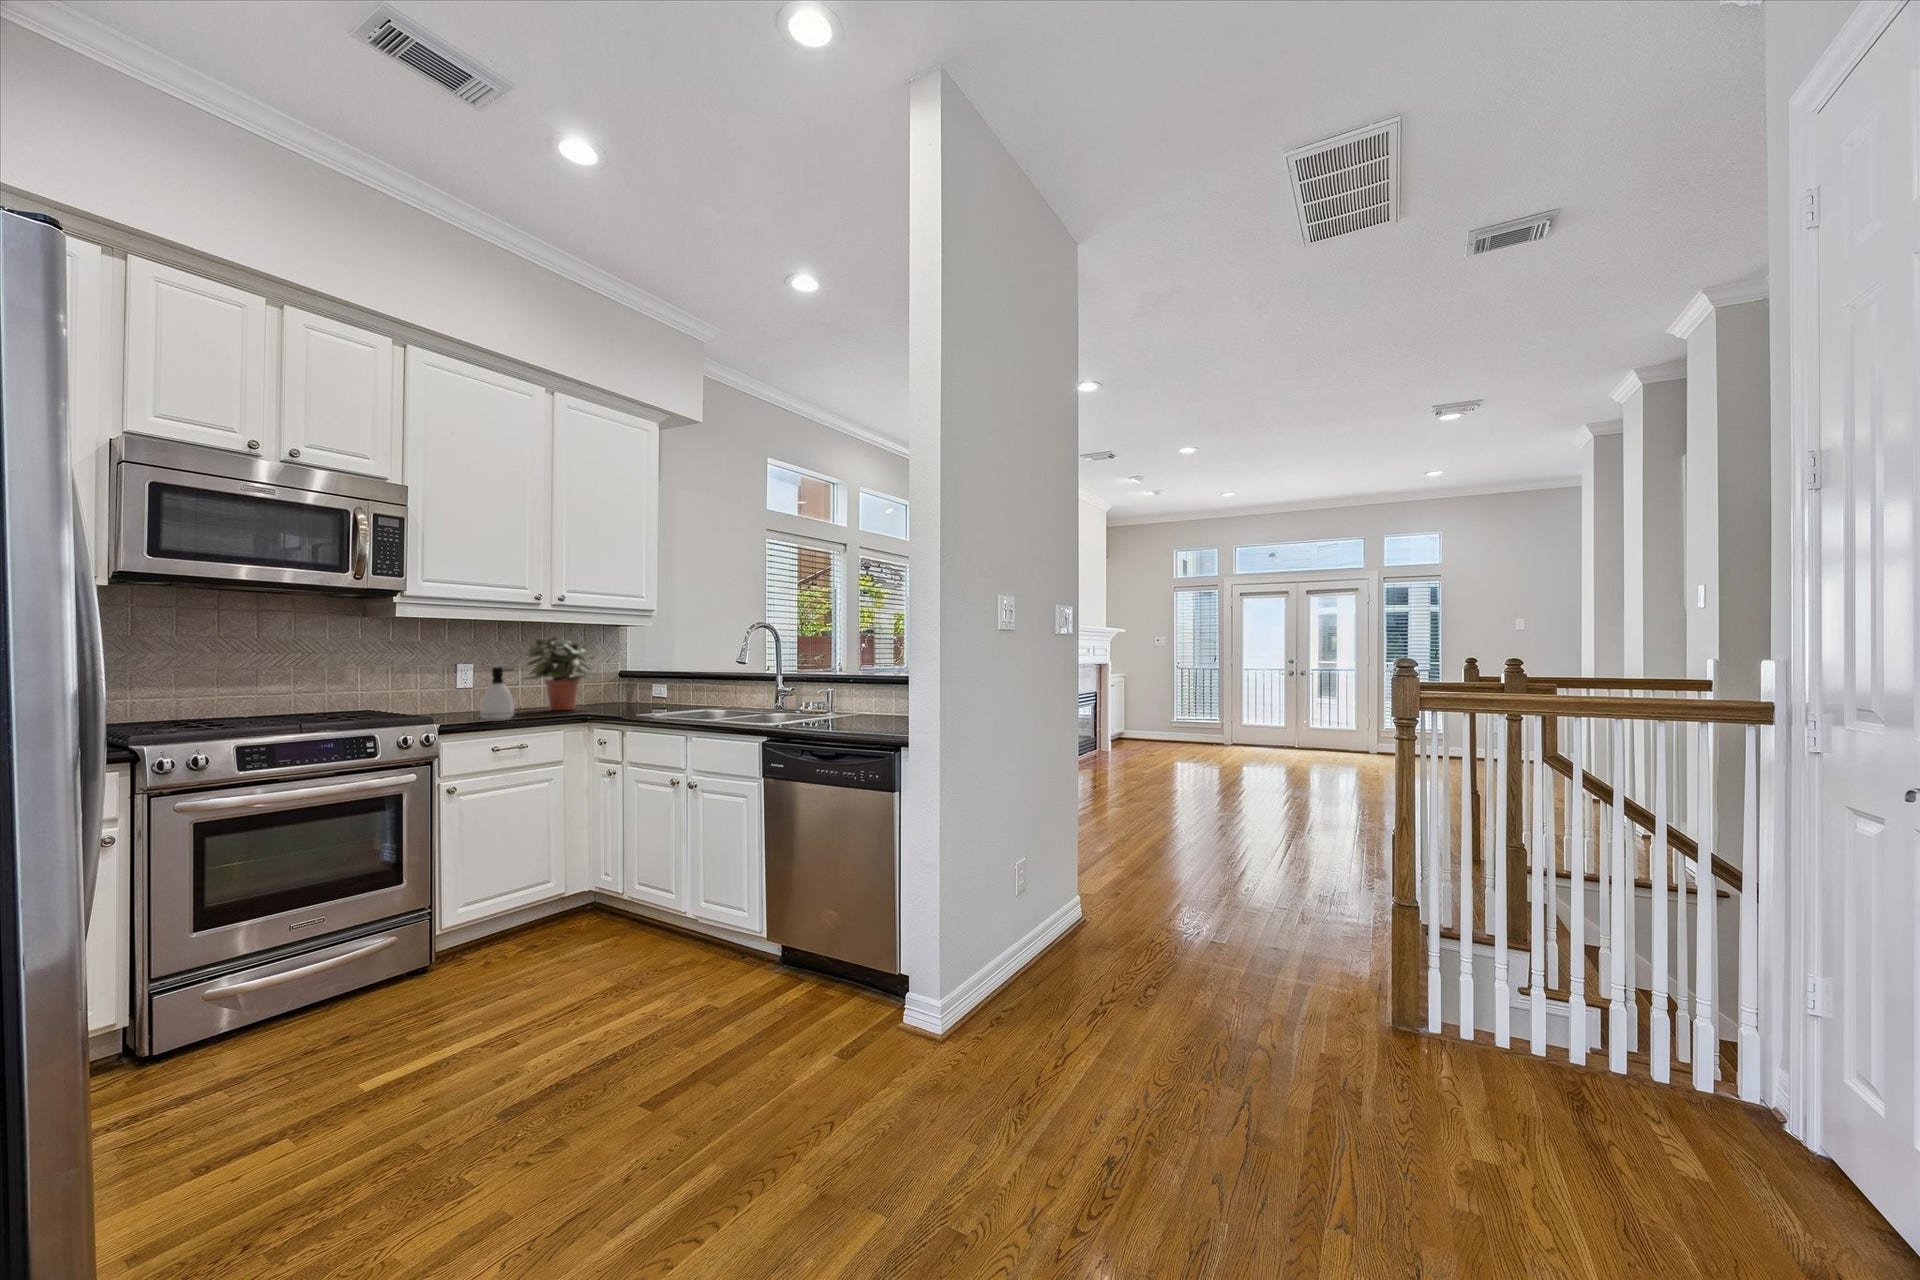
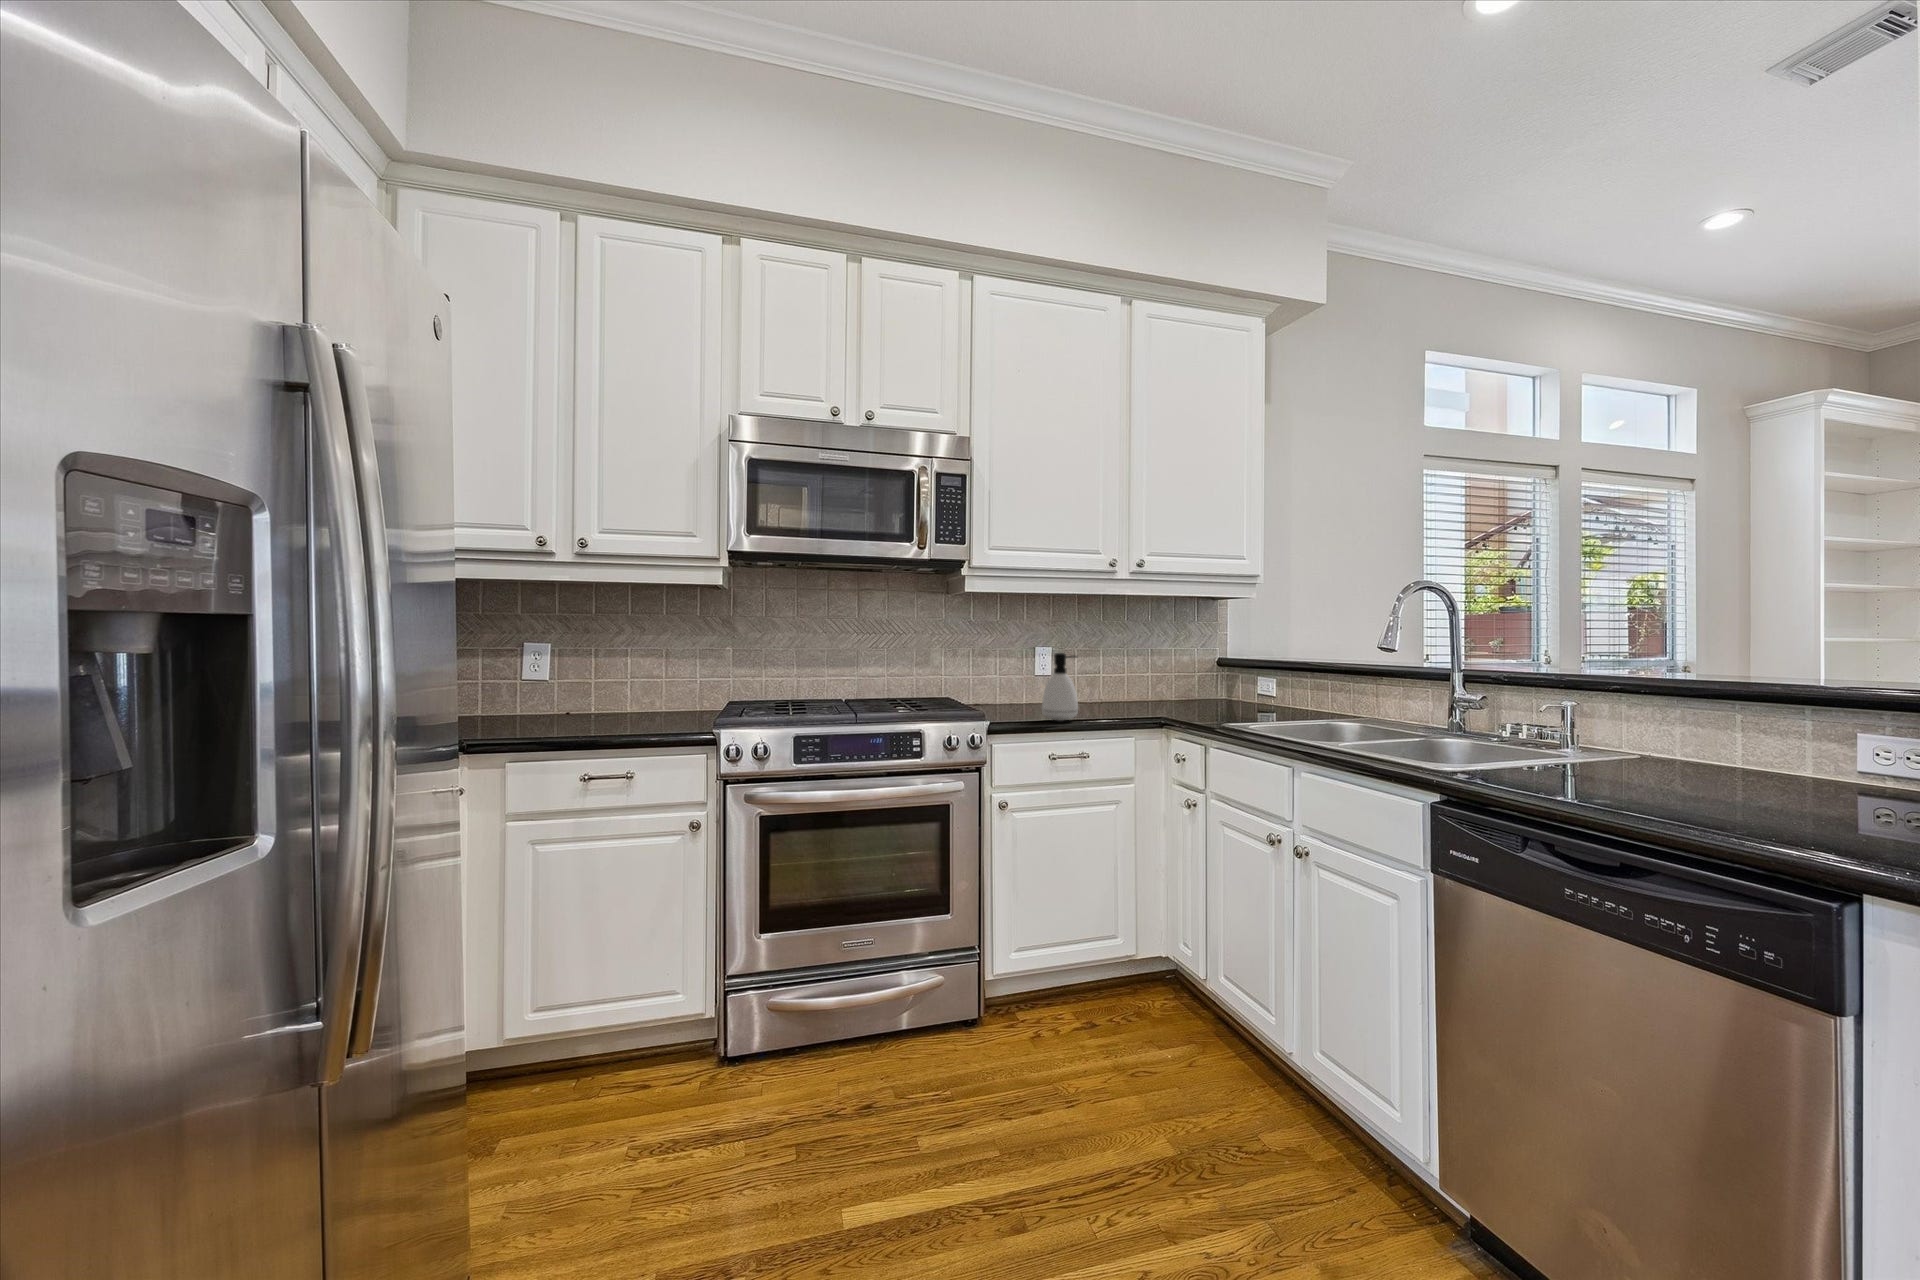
potted plant: present [523,636,601,710] -> none [1097,613,1193,709]

